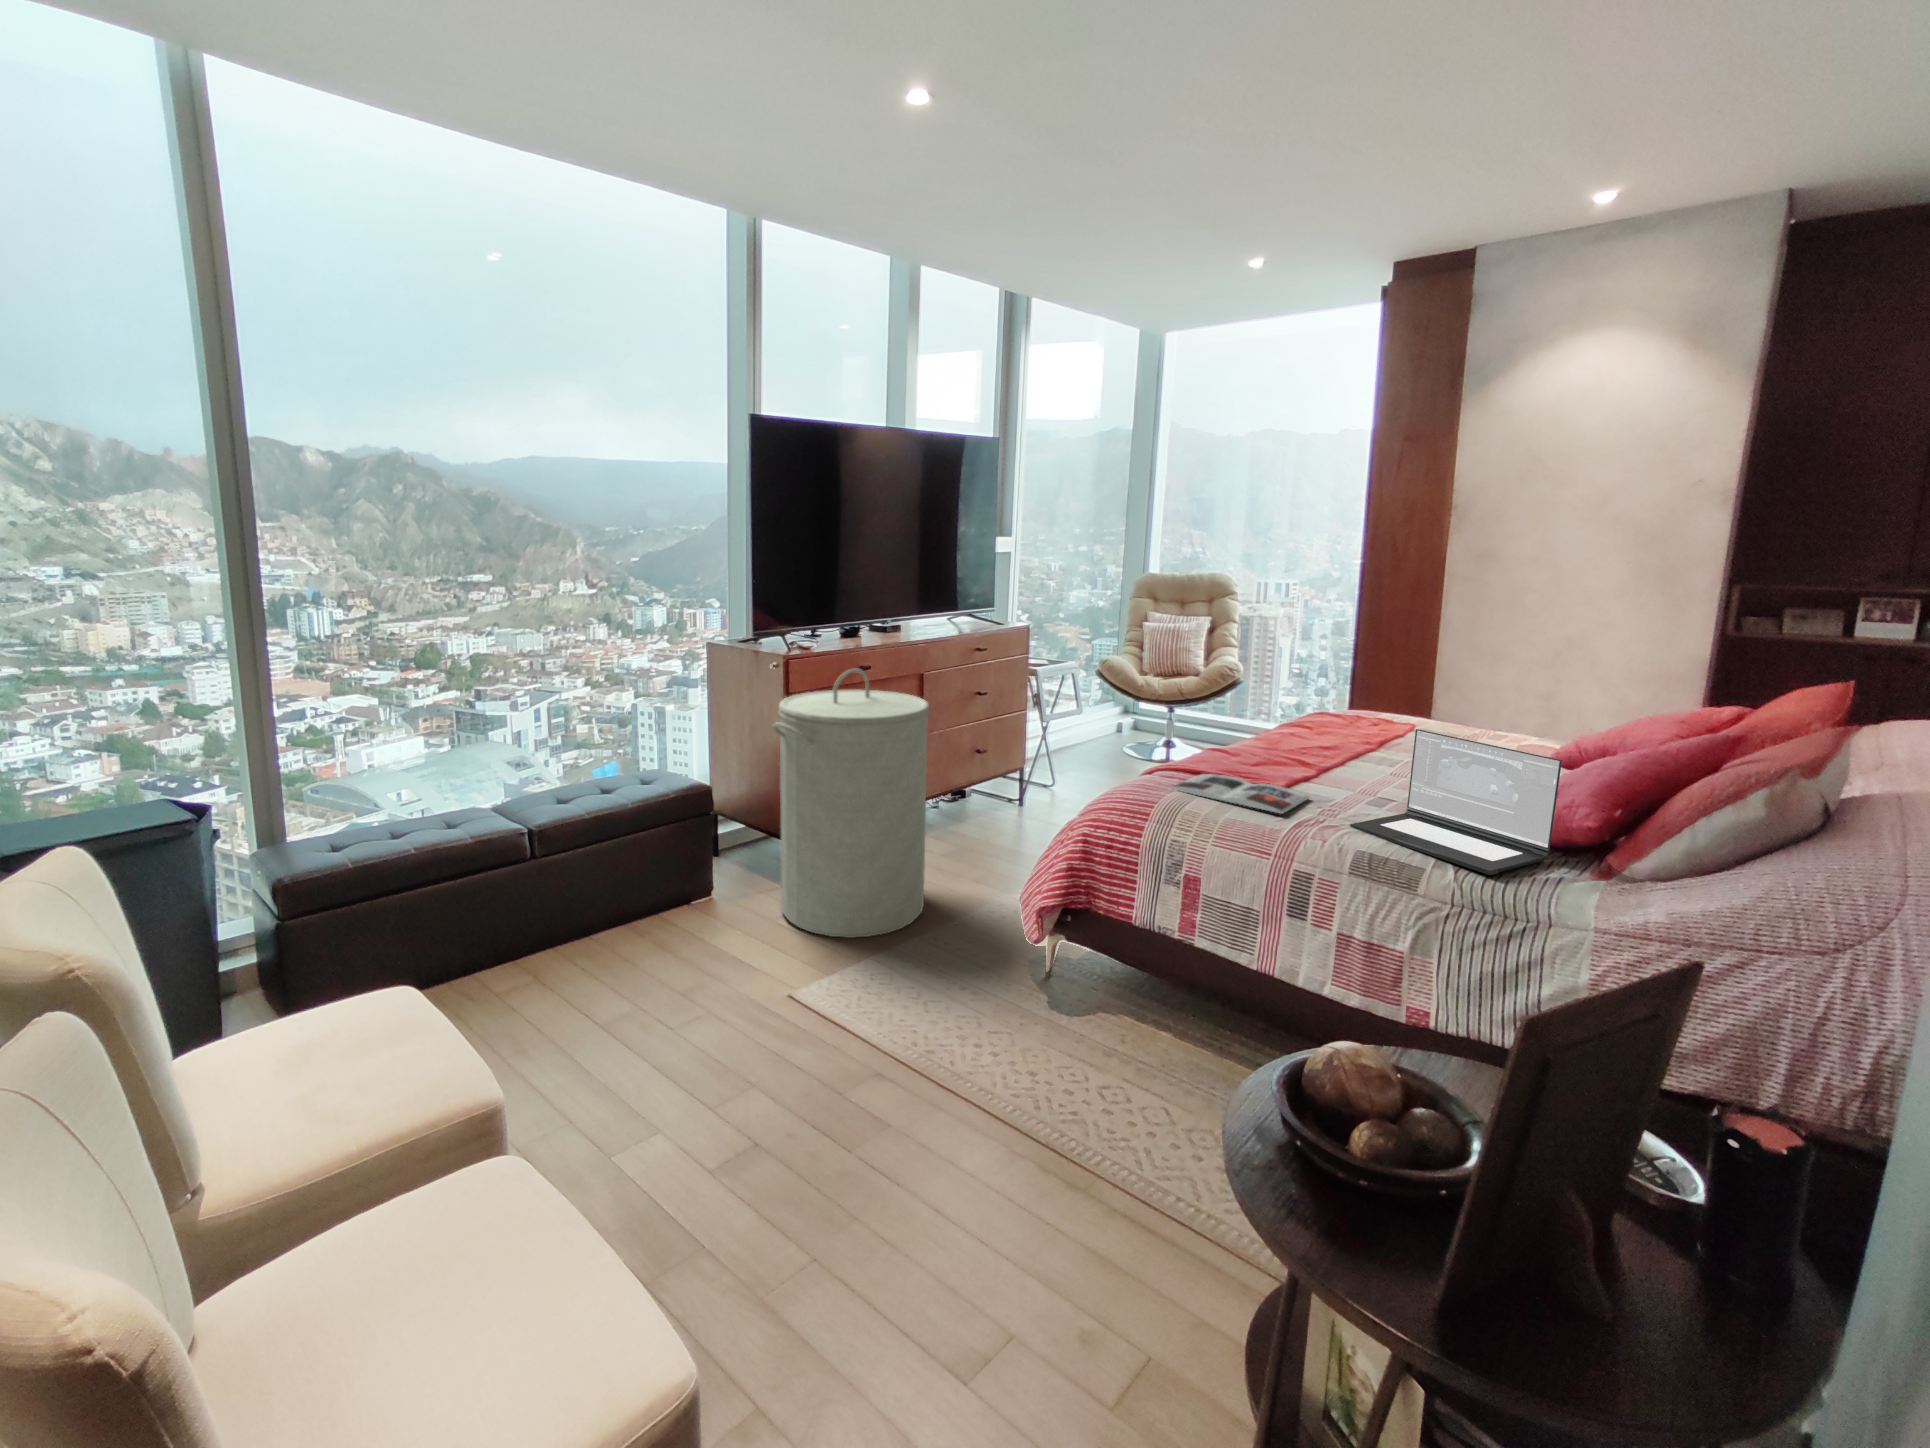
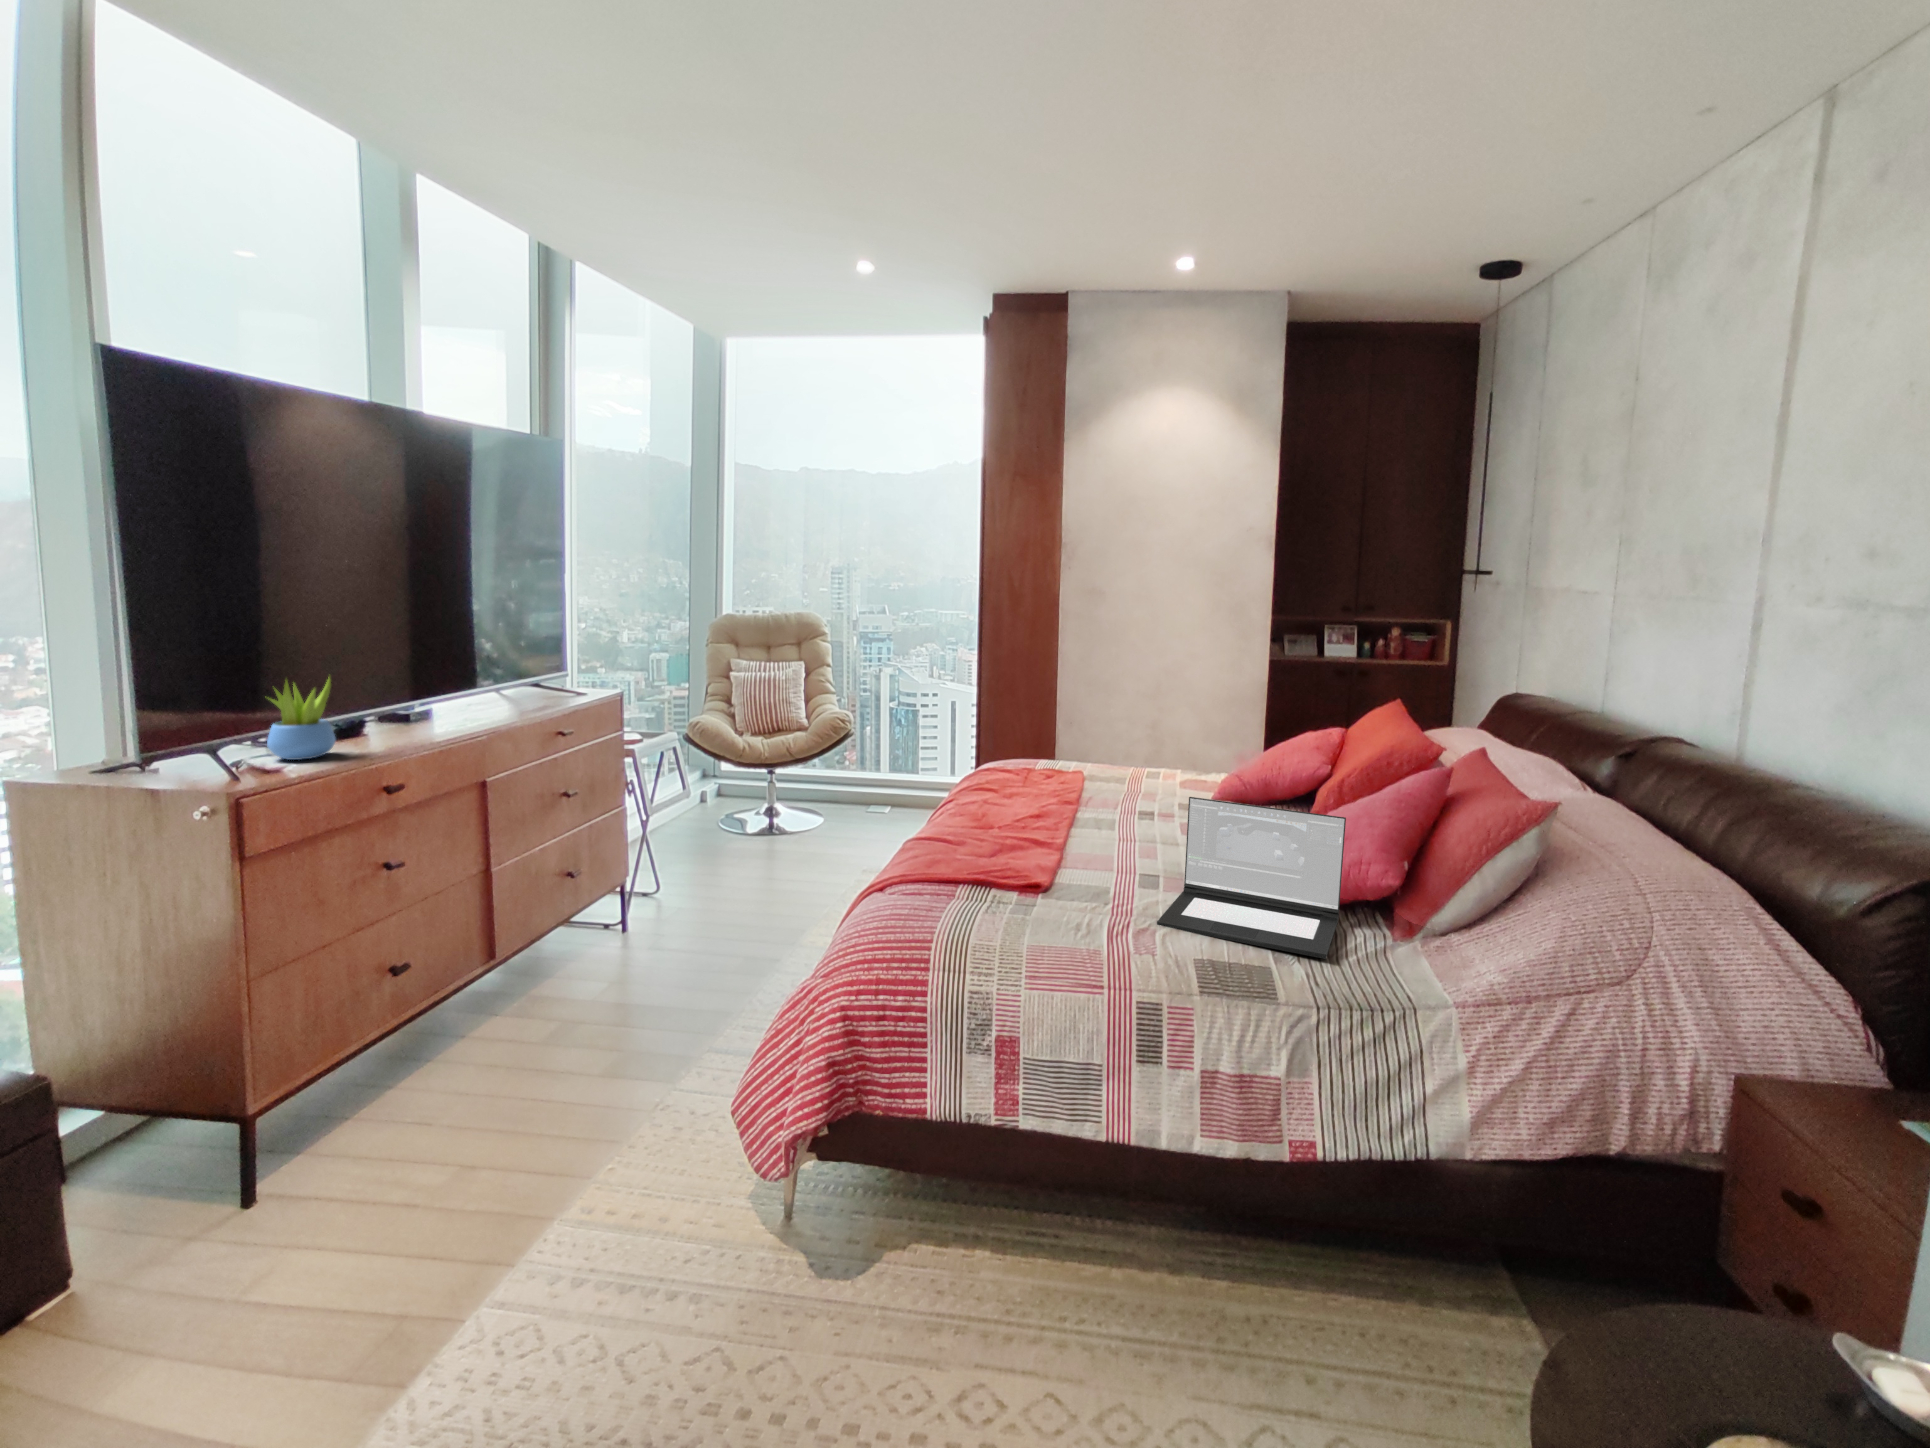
succulent plant: none [814,597,846,646] -> present [267,678,336,760]
laundry hamper: present [773,668,929,938] -> none [211,801,541,1295]
magazine: present [1170,774,1309,814] -> none [938,881,1090,926]

